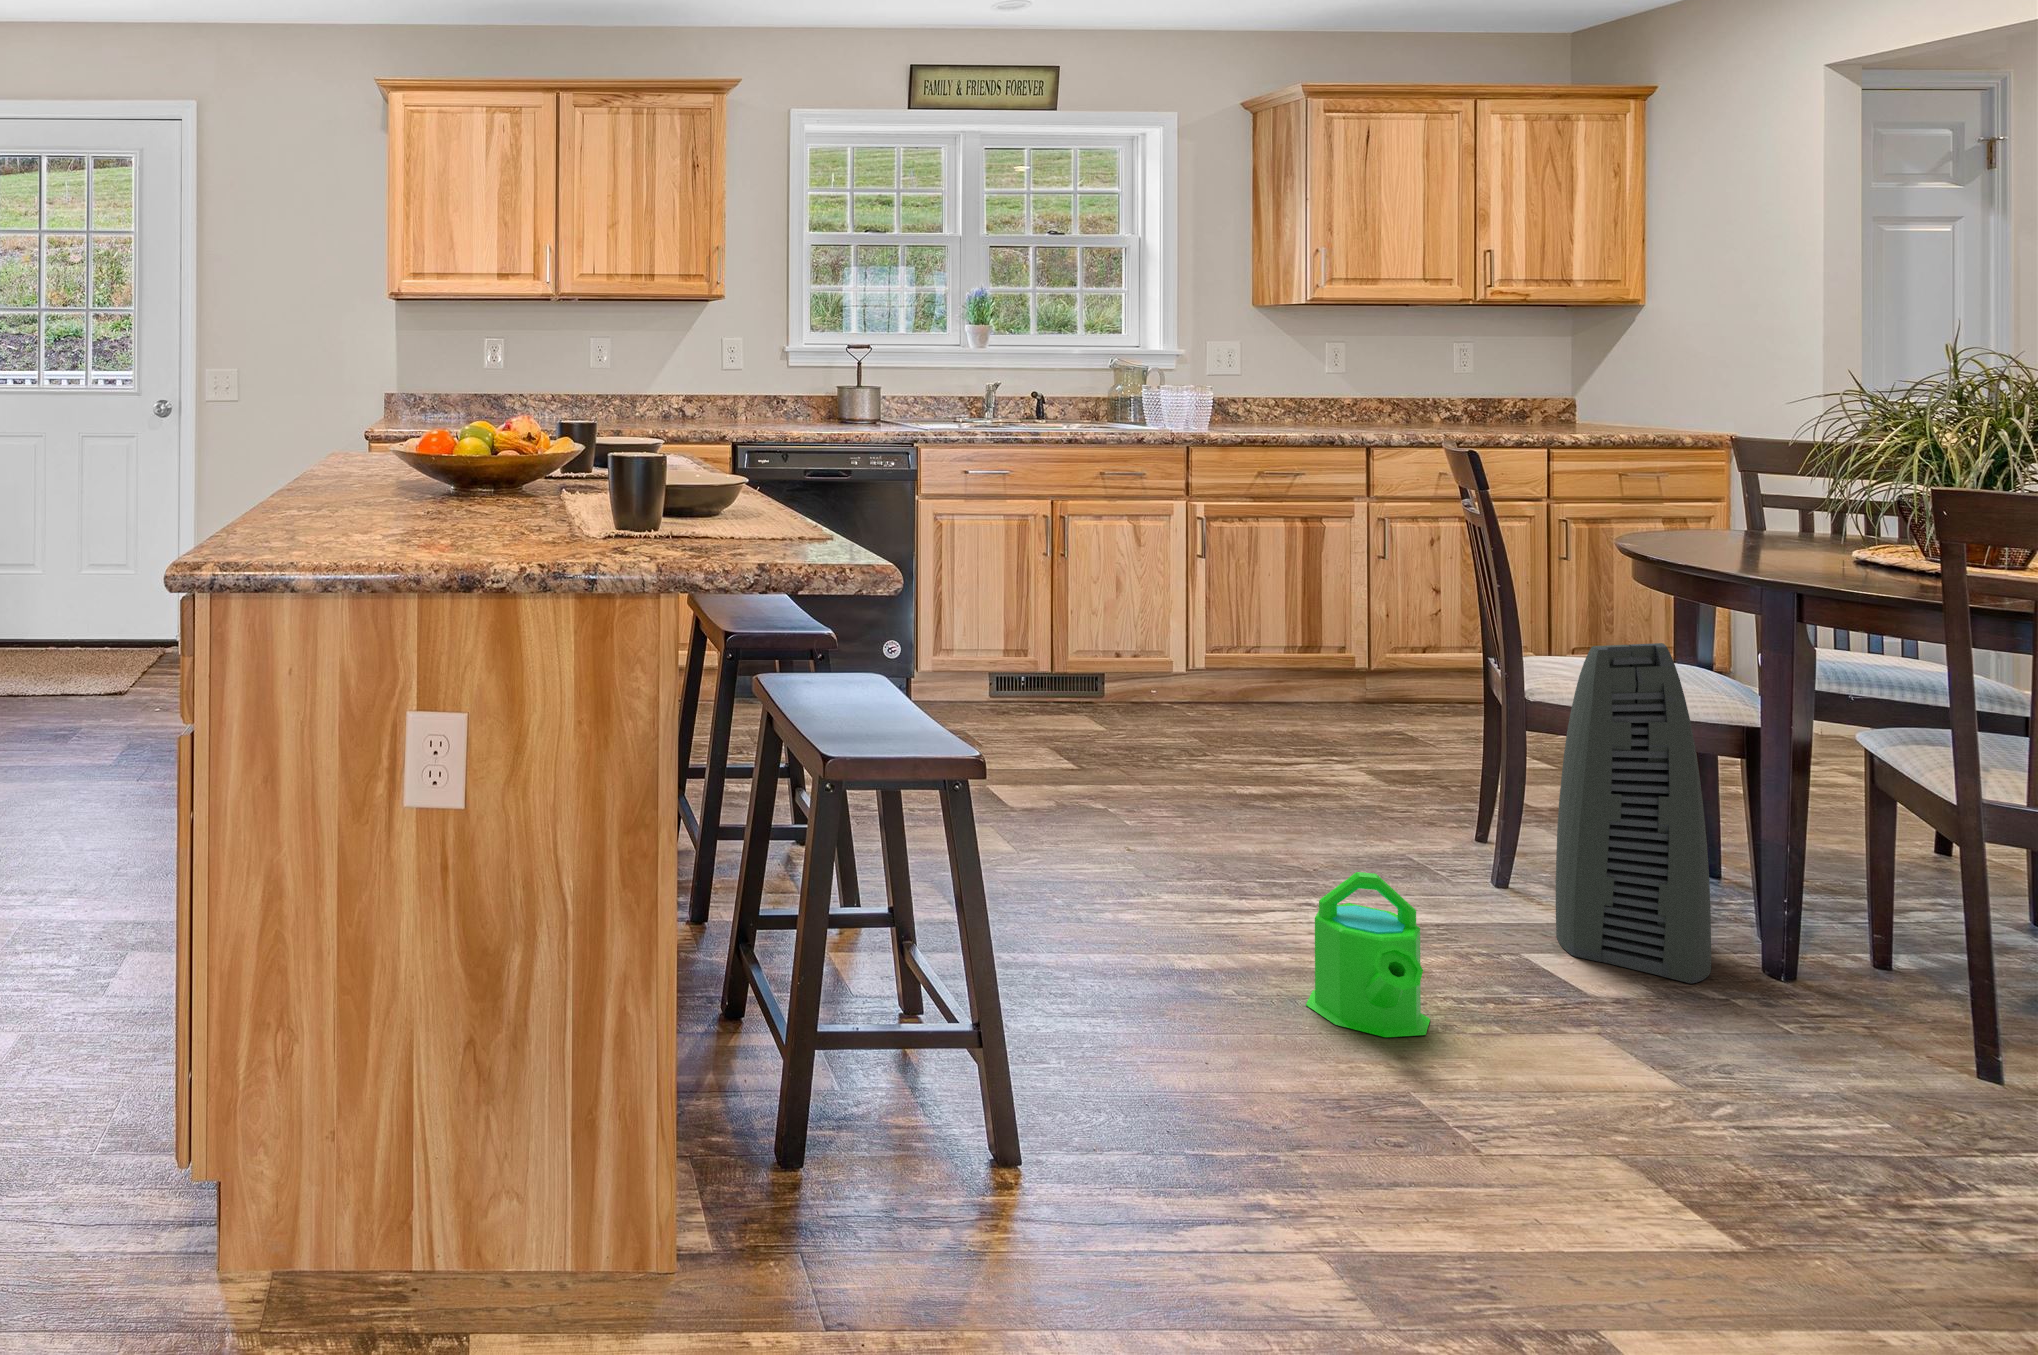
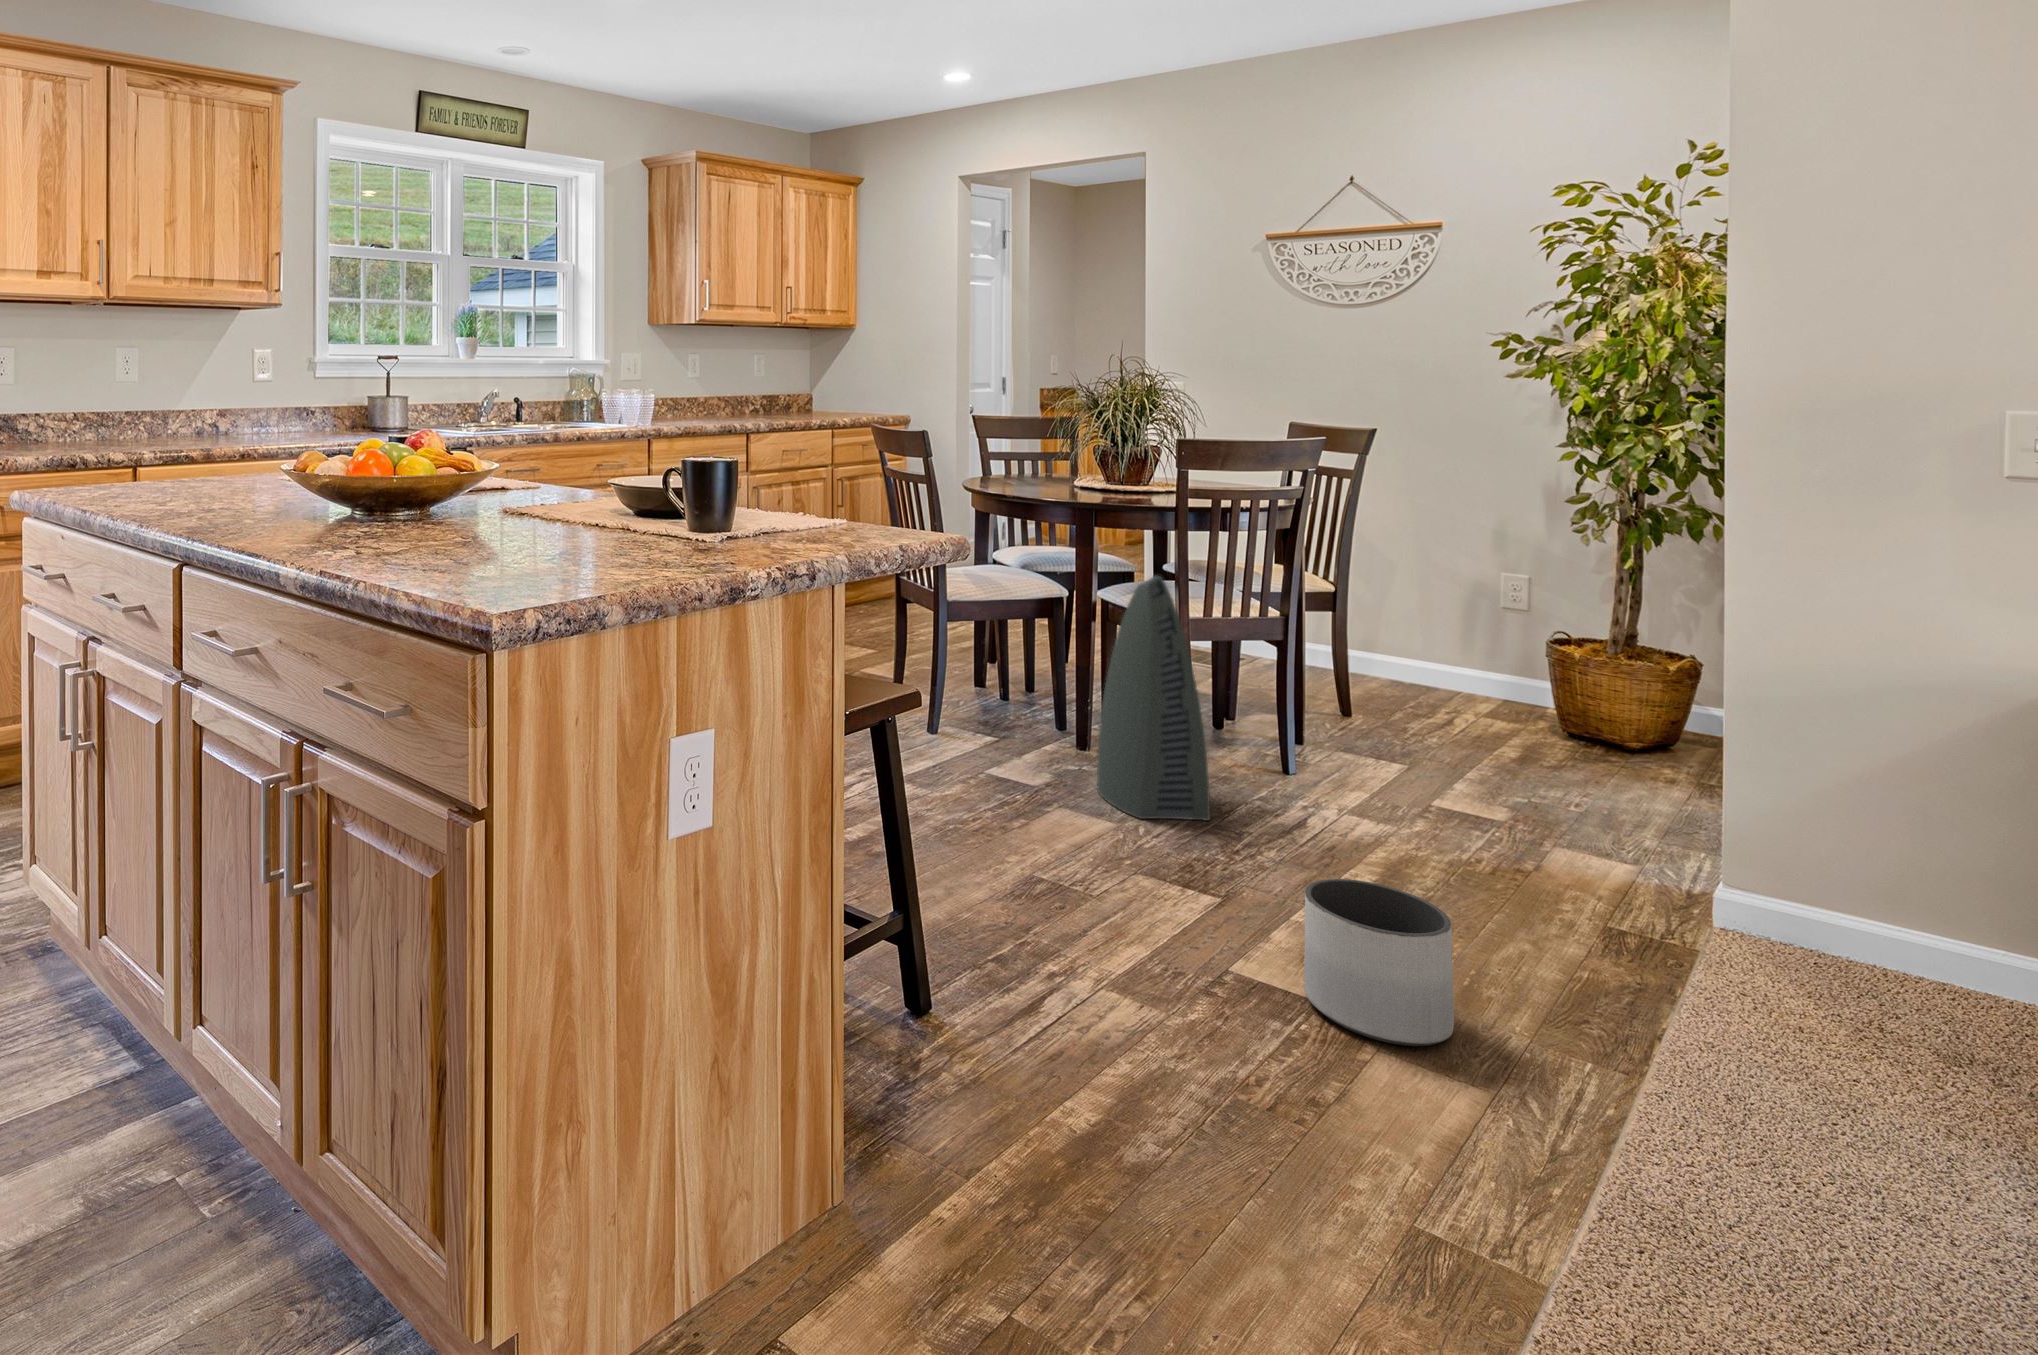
watering can: present [1306,872,1430,1037] -> none [1075,801,1223,939]
planter: none [1444,986,1632,1192] -> present [1304,879,1454,1046]

